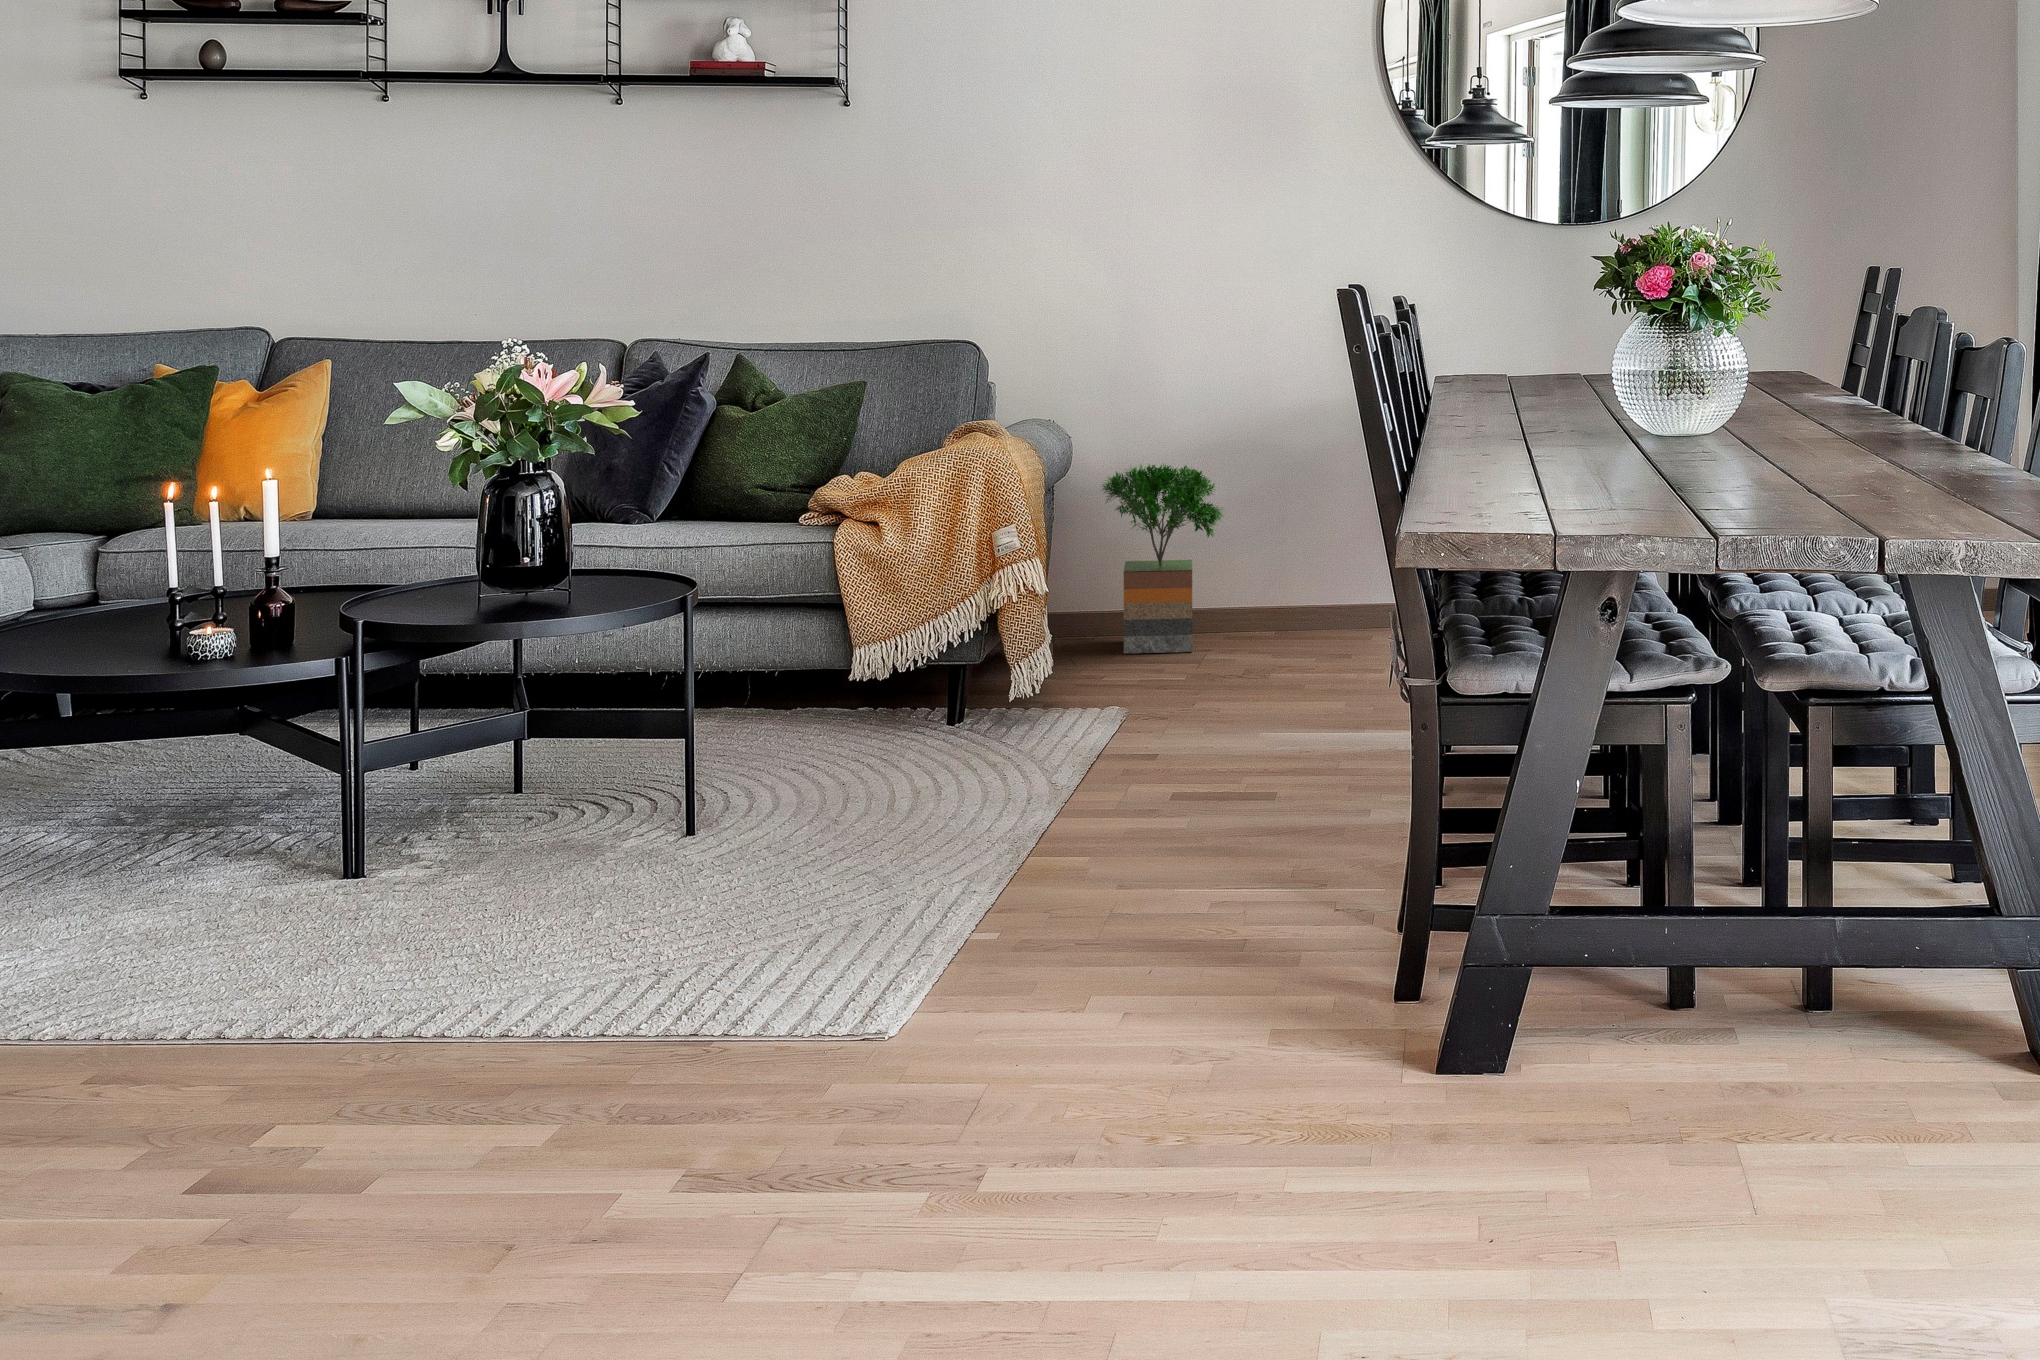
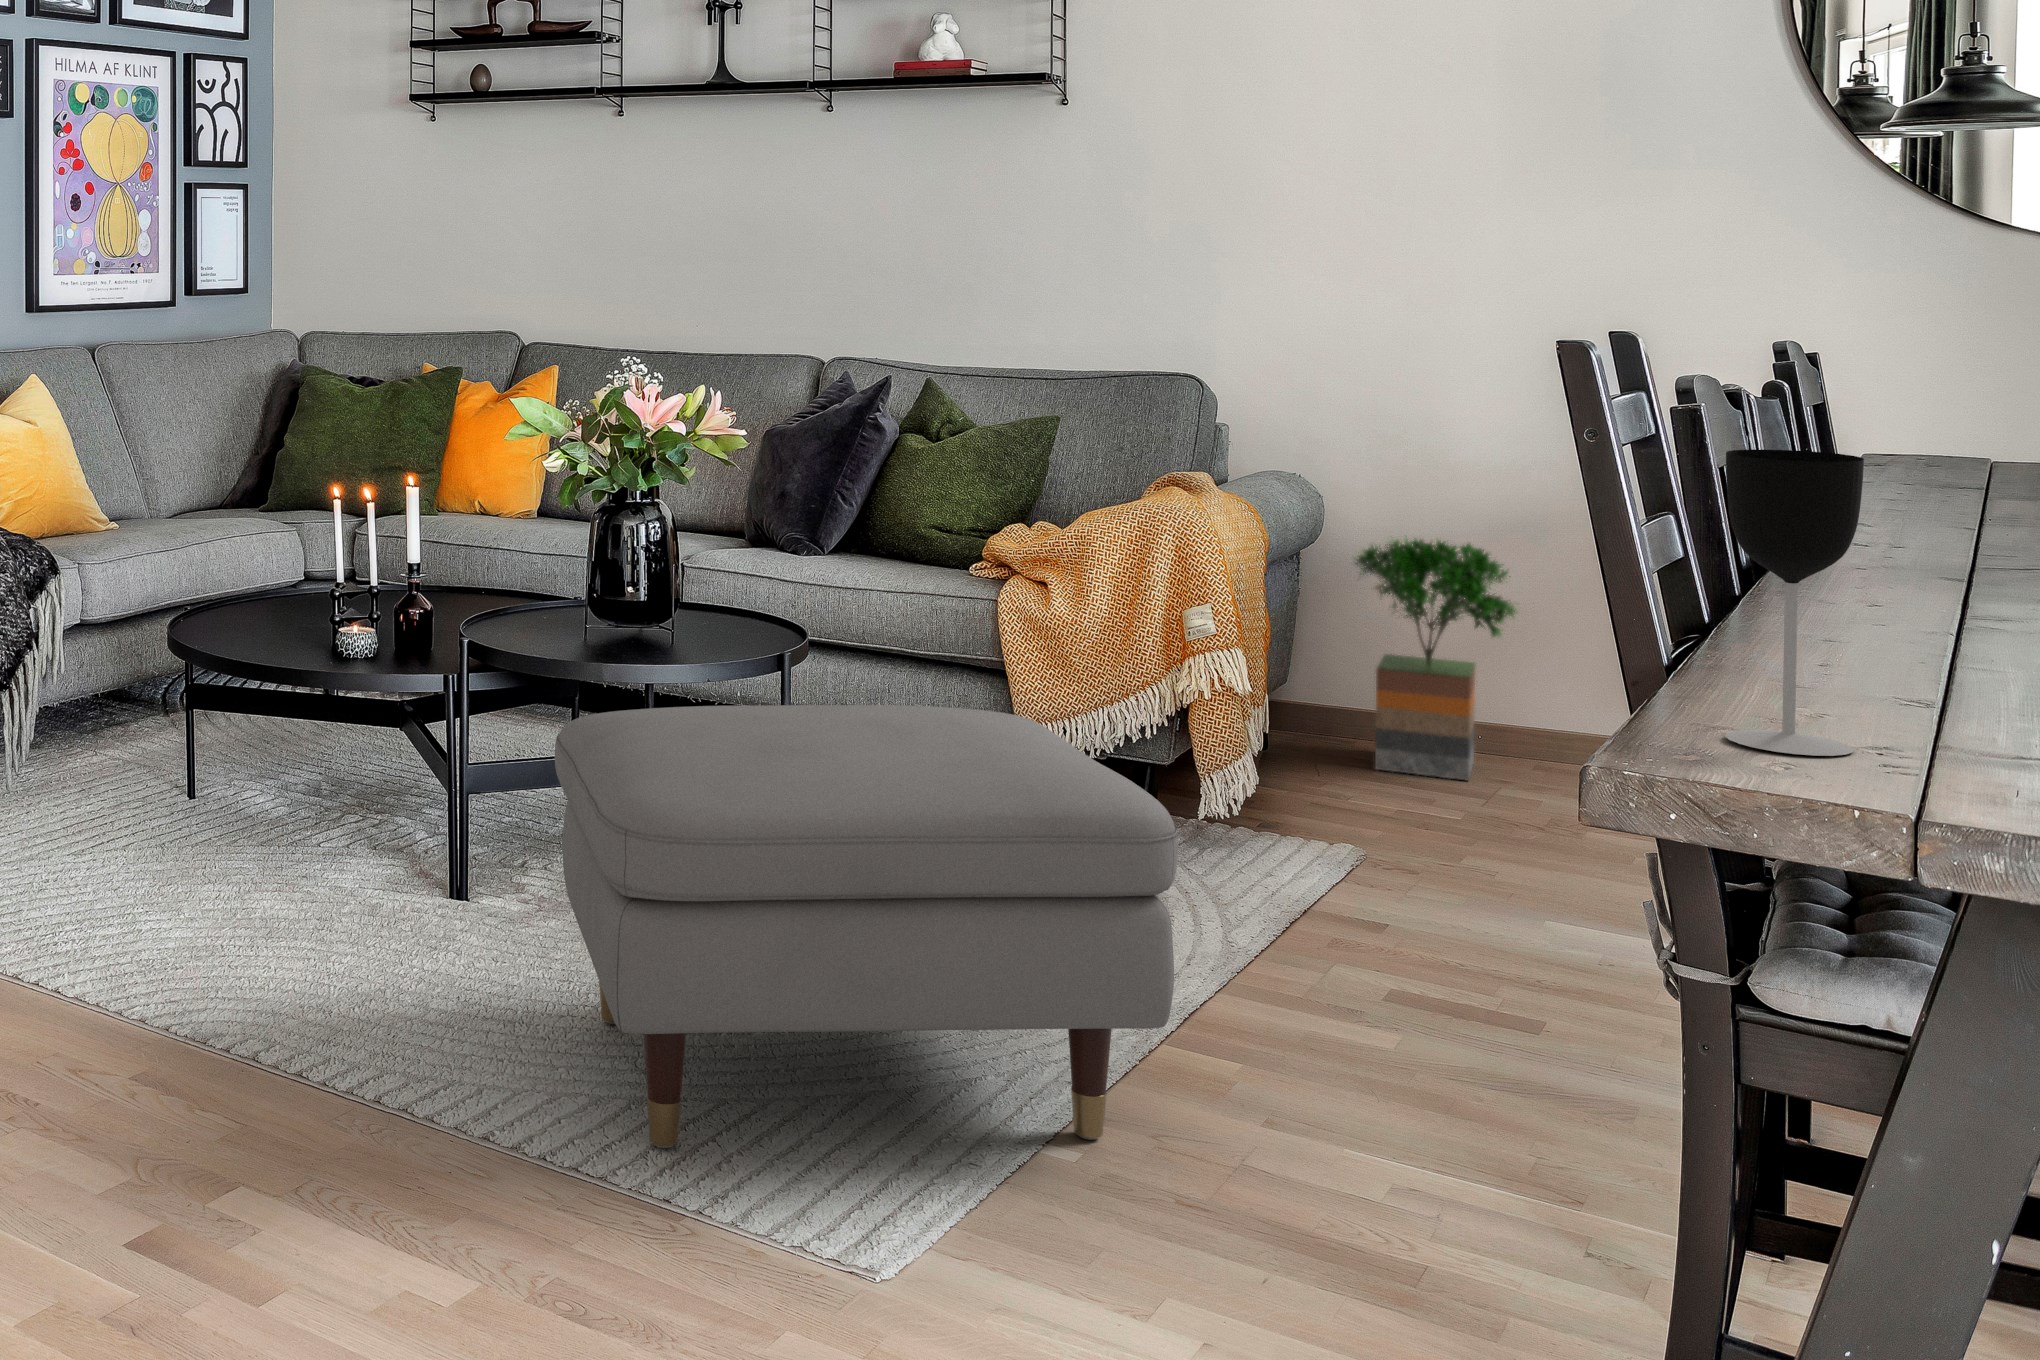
wine glass: none [1470,342,1535,513] -> present [1725,449,1864,756]
ottoman: none [509,616,1067,1005] -> present [555,705,1178,1148]

